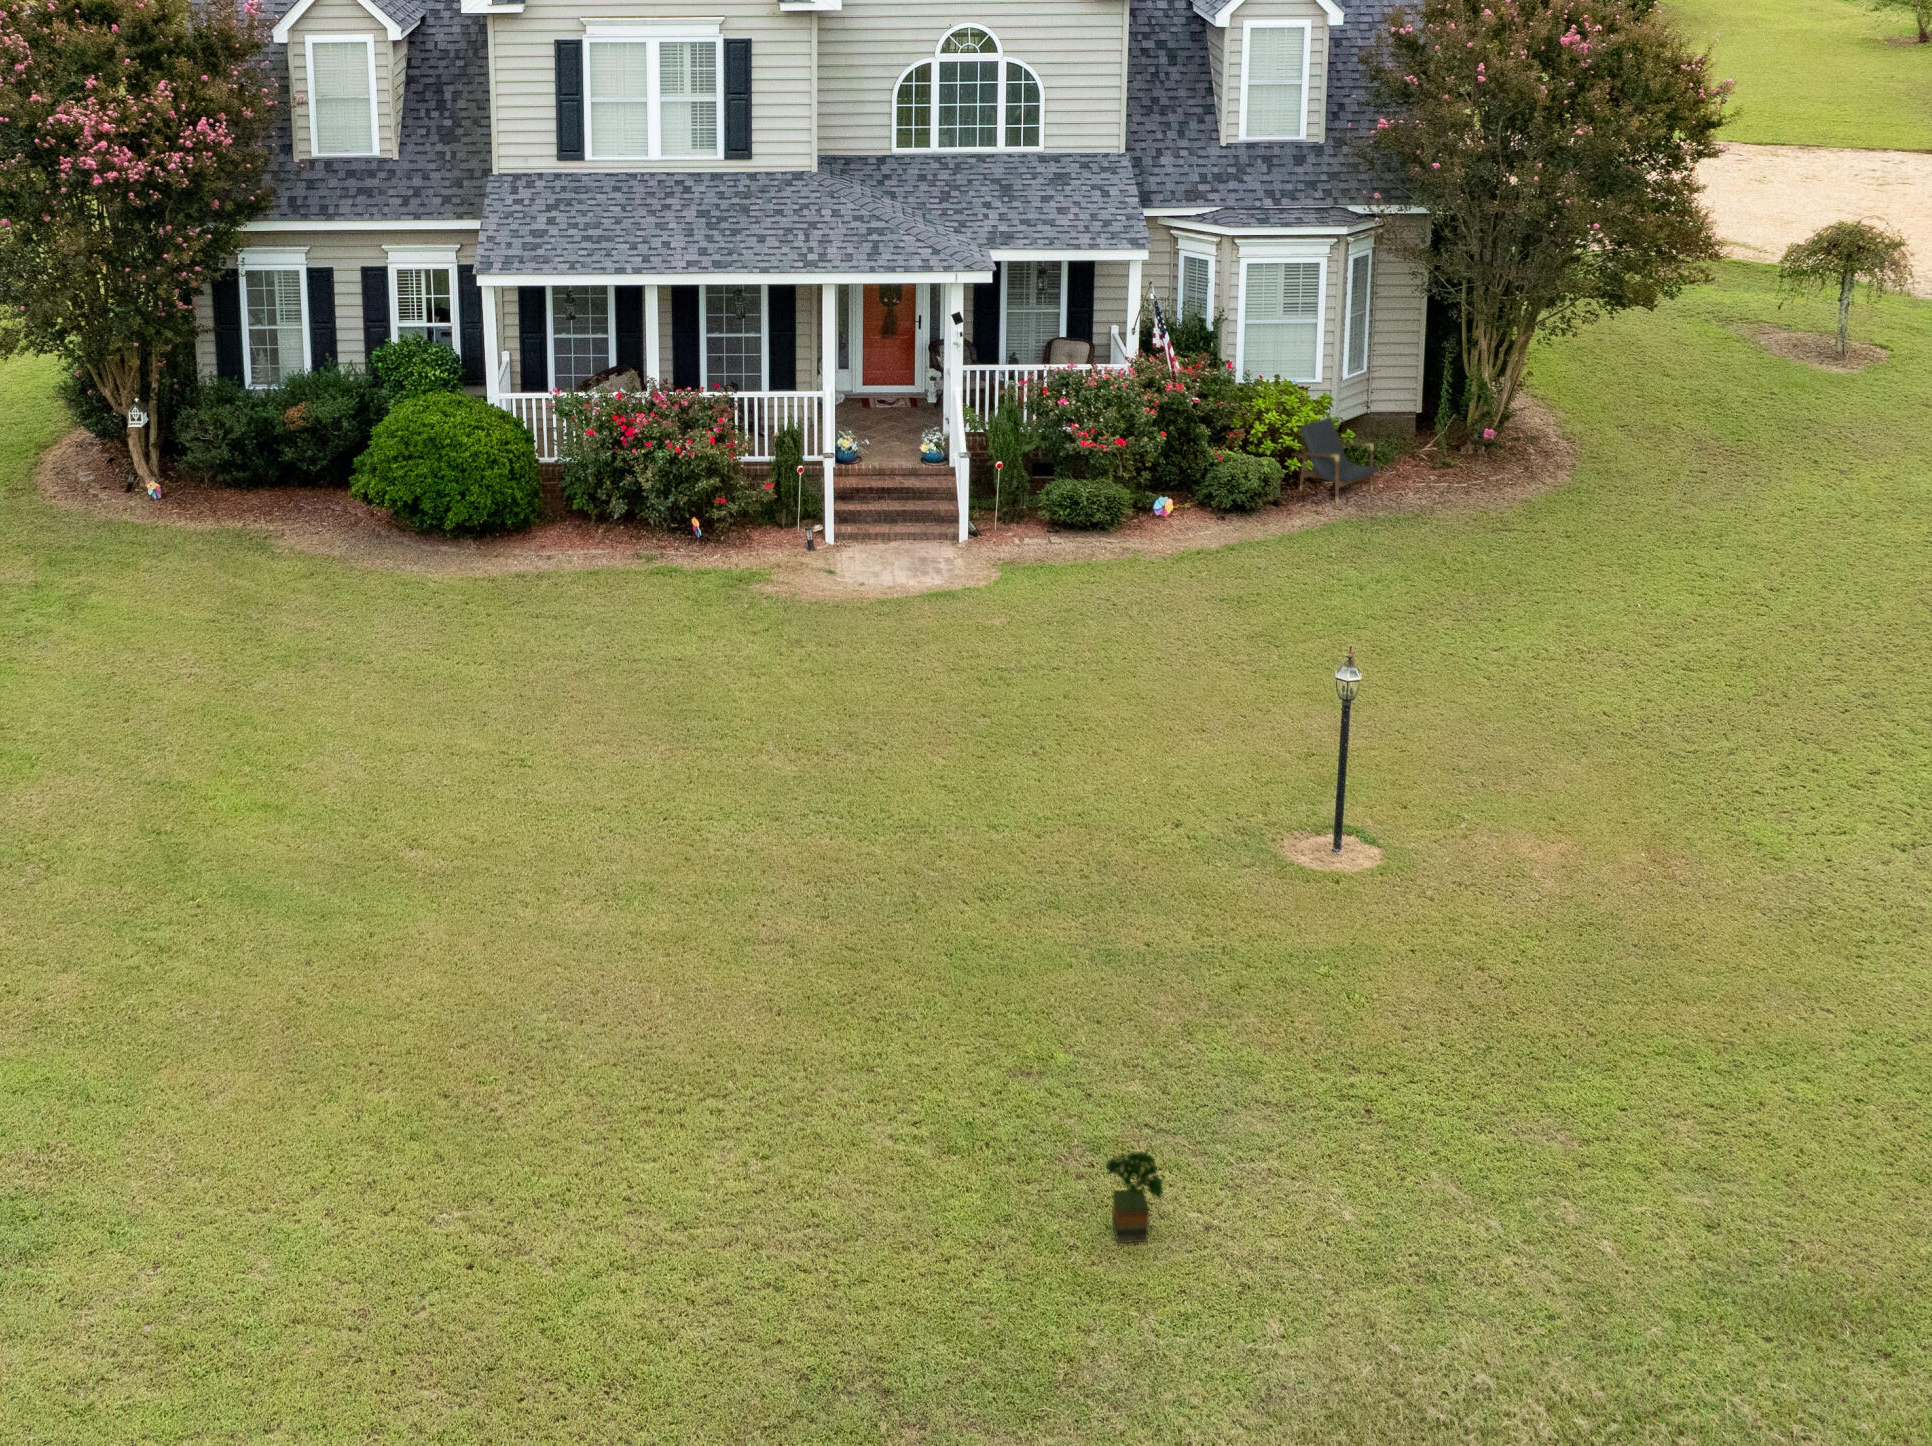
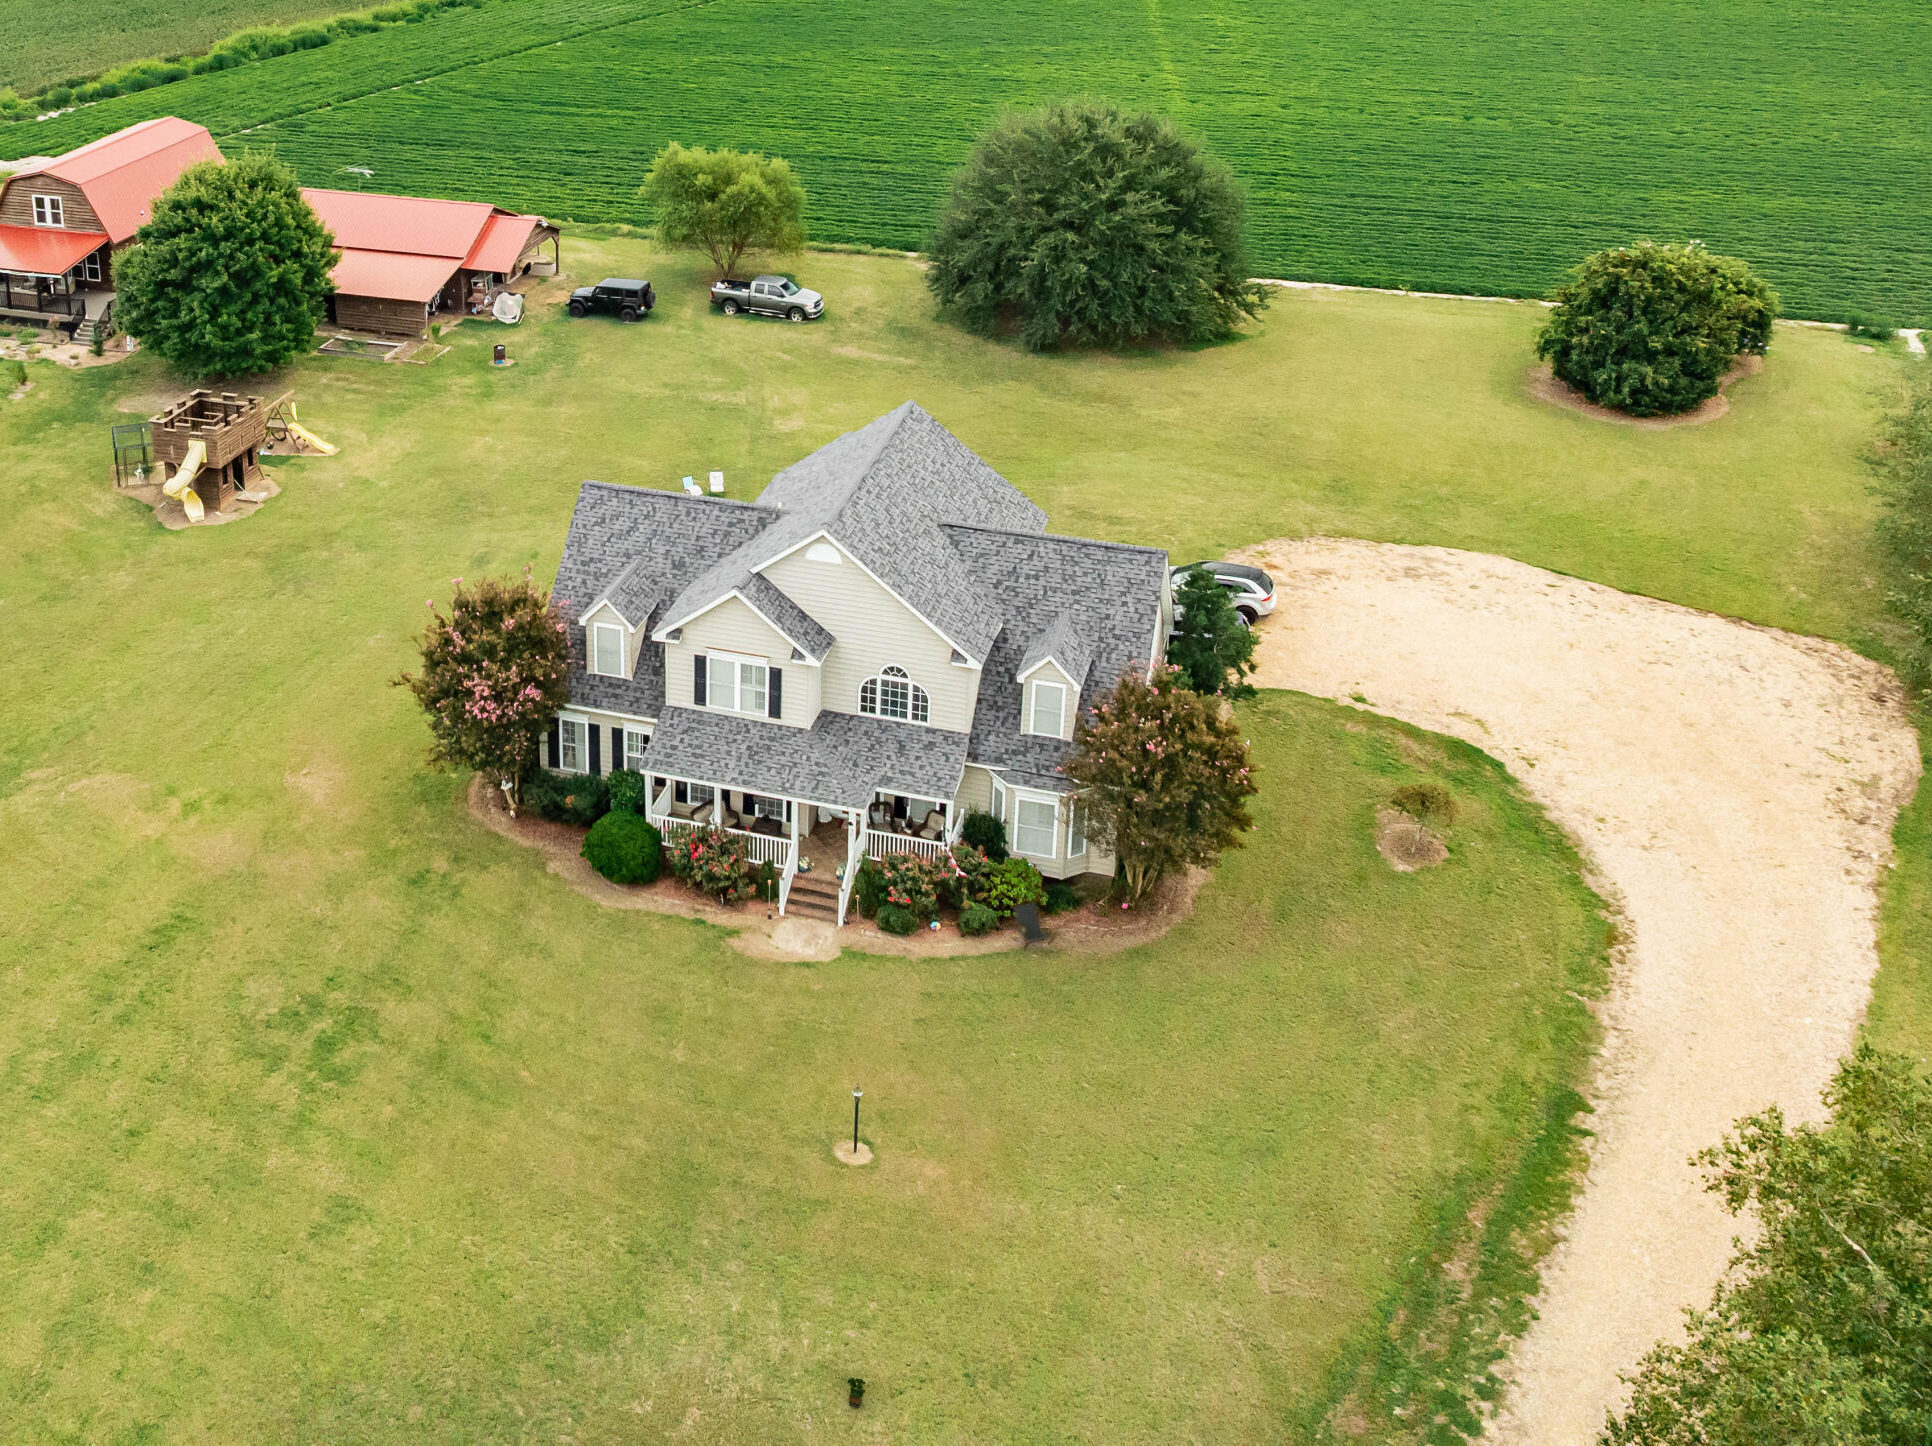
potted tree: present [1106,1152,1163,1243] -> present [848,1378,865,1408]

